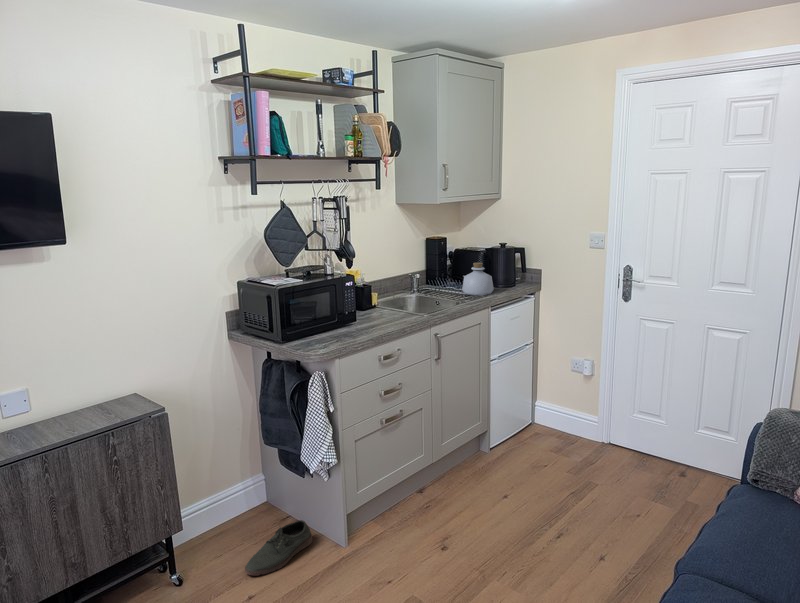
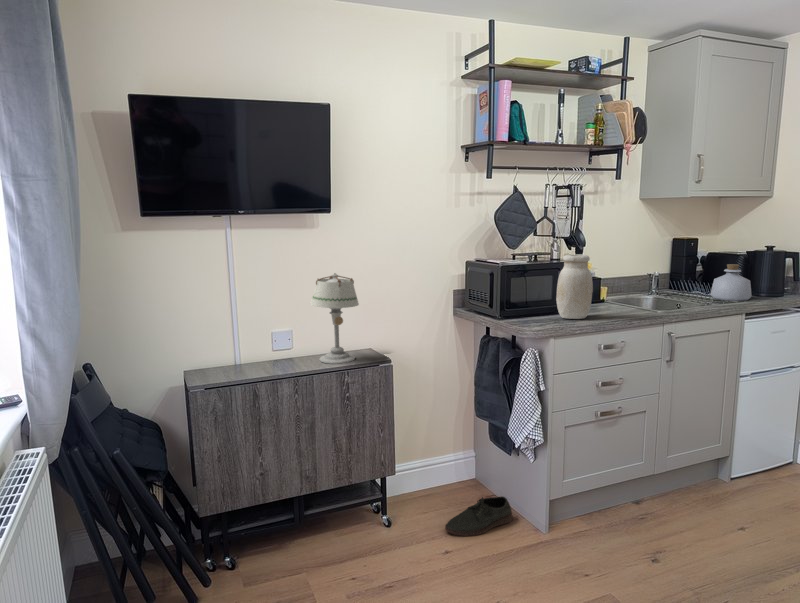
jar: none [335,270,368,334] -> present [556,254,593,319]
table lamp: none [48,317,117,426] -> present [310,273,359,364]

